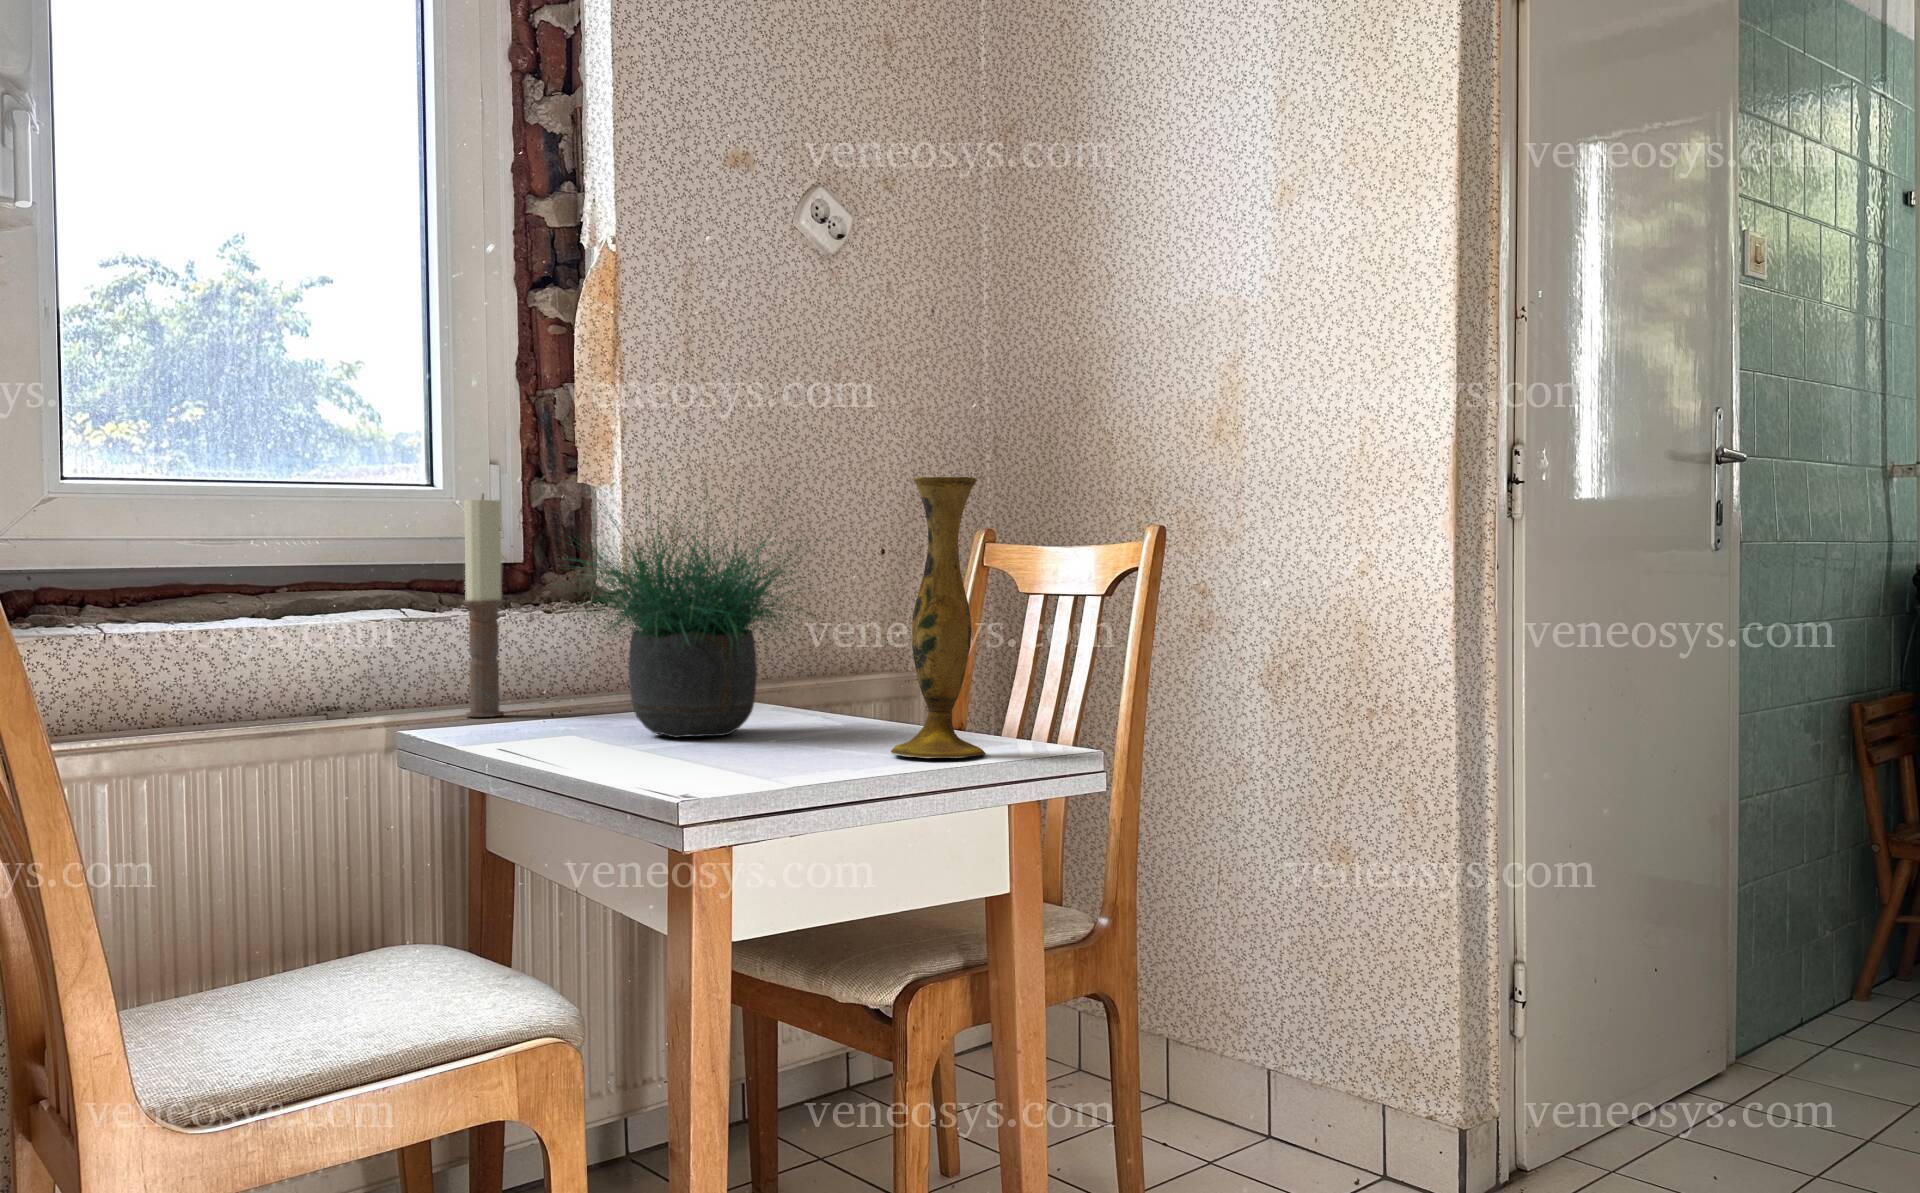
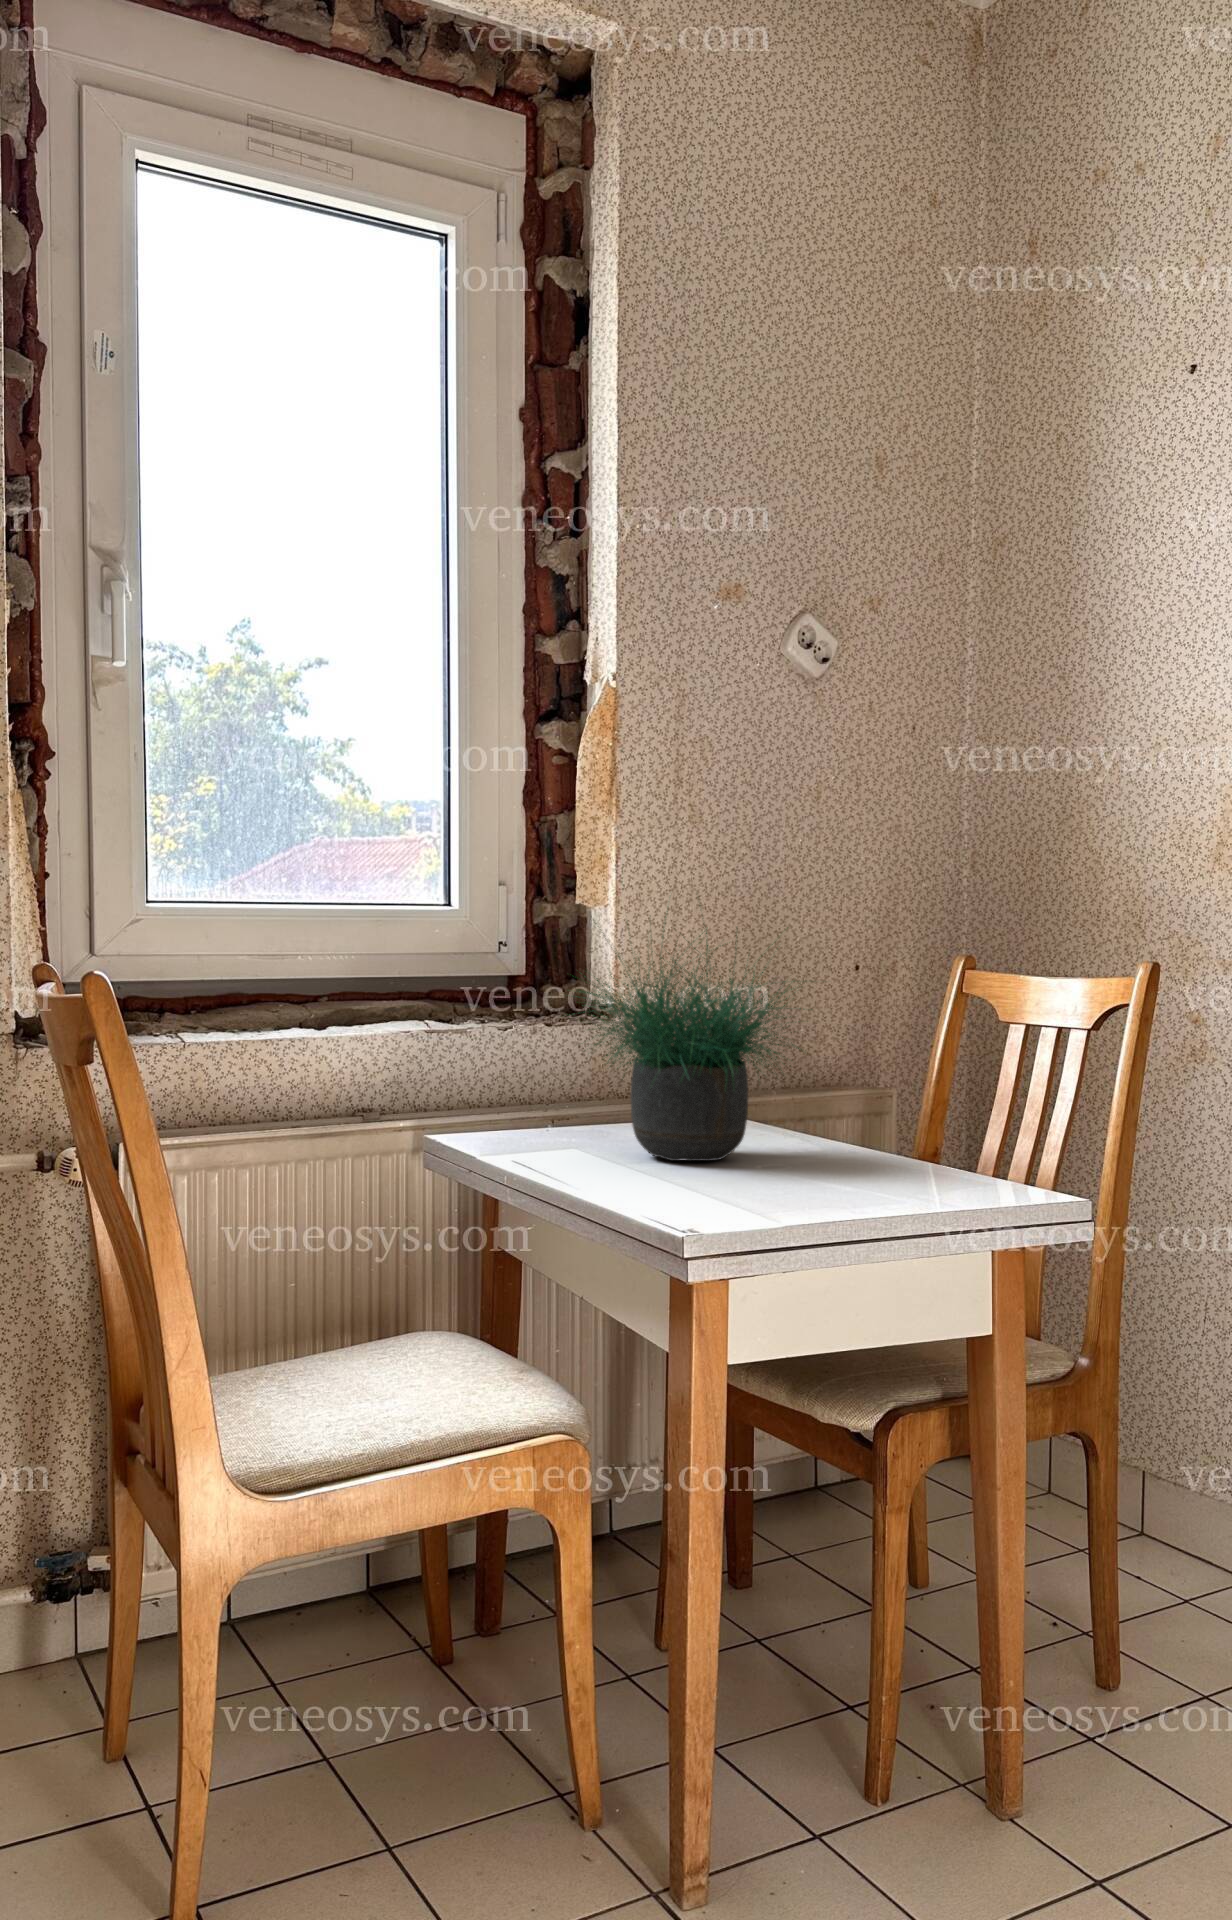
vase: present [891,476,986,758] -> none [876,931,969,1200]
candle: present [464,495,504,717] -> none [478,921,513,1127]

